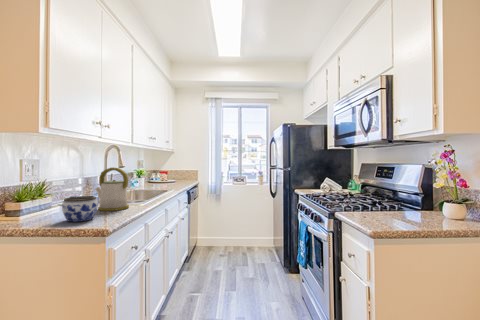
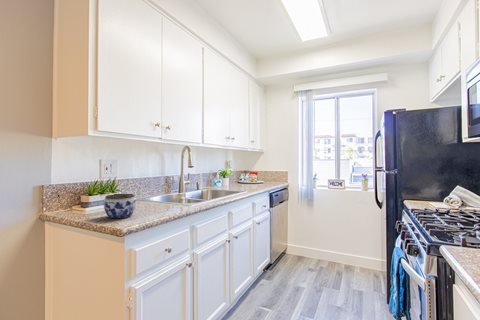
kettle: present [95,167,129,211] -> none [152,167,180,210]

